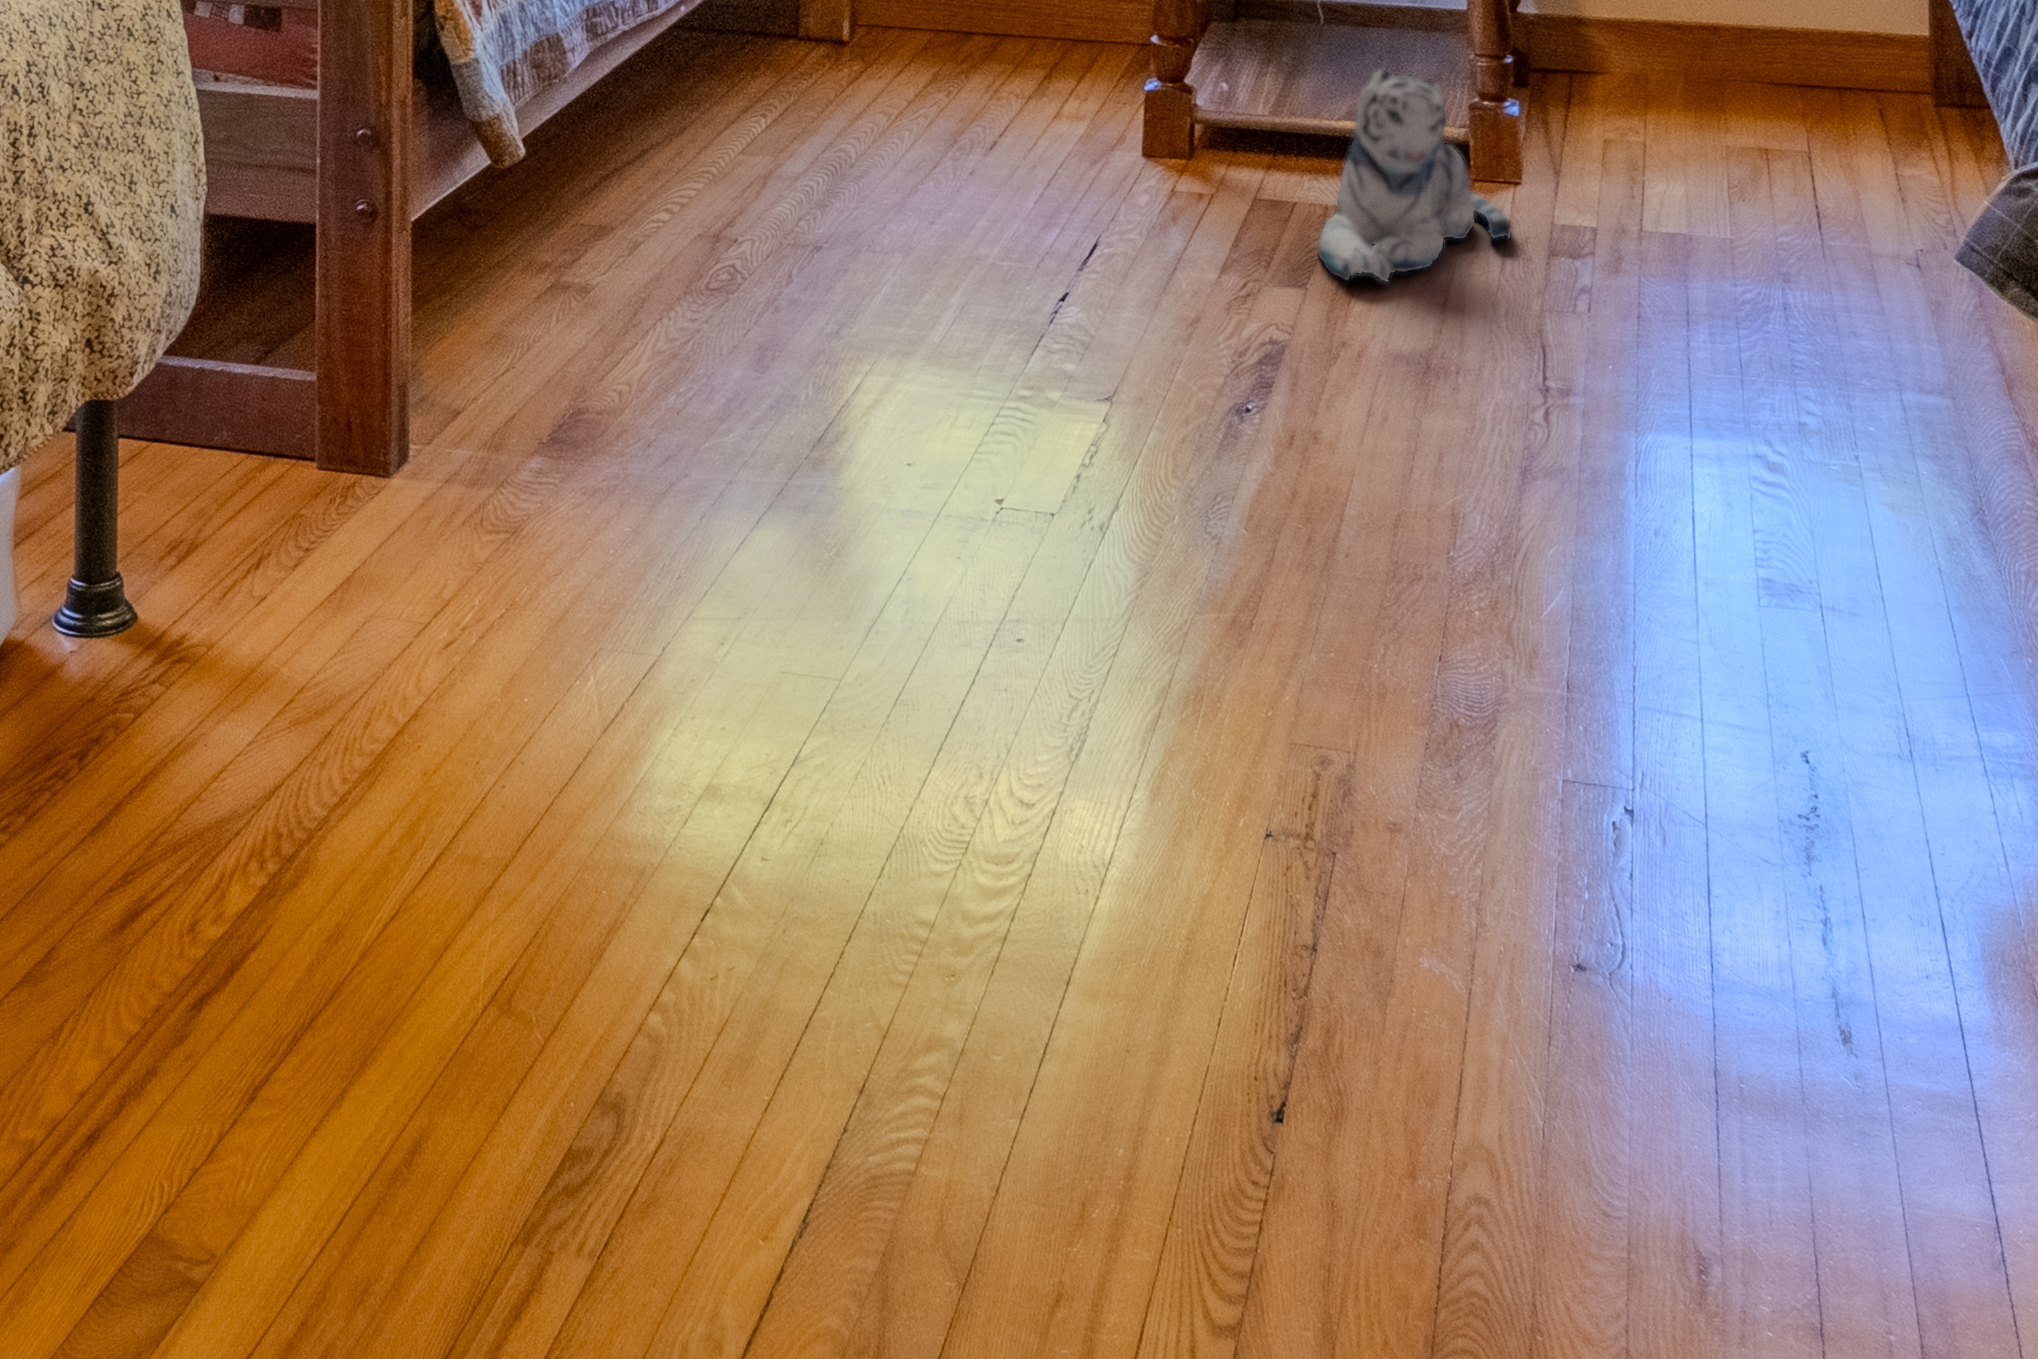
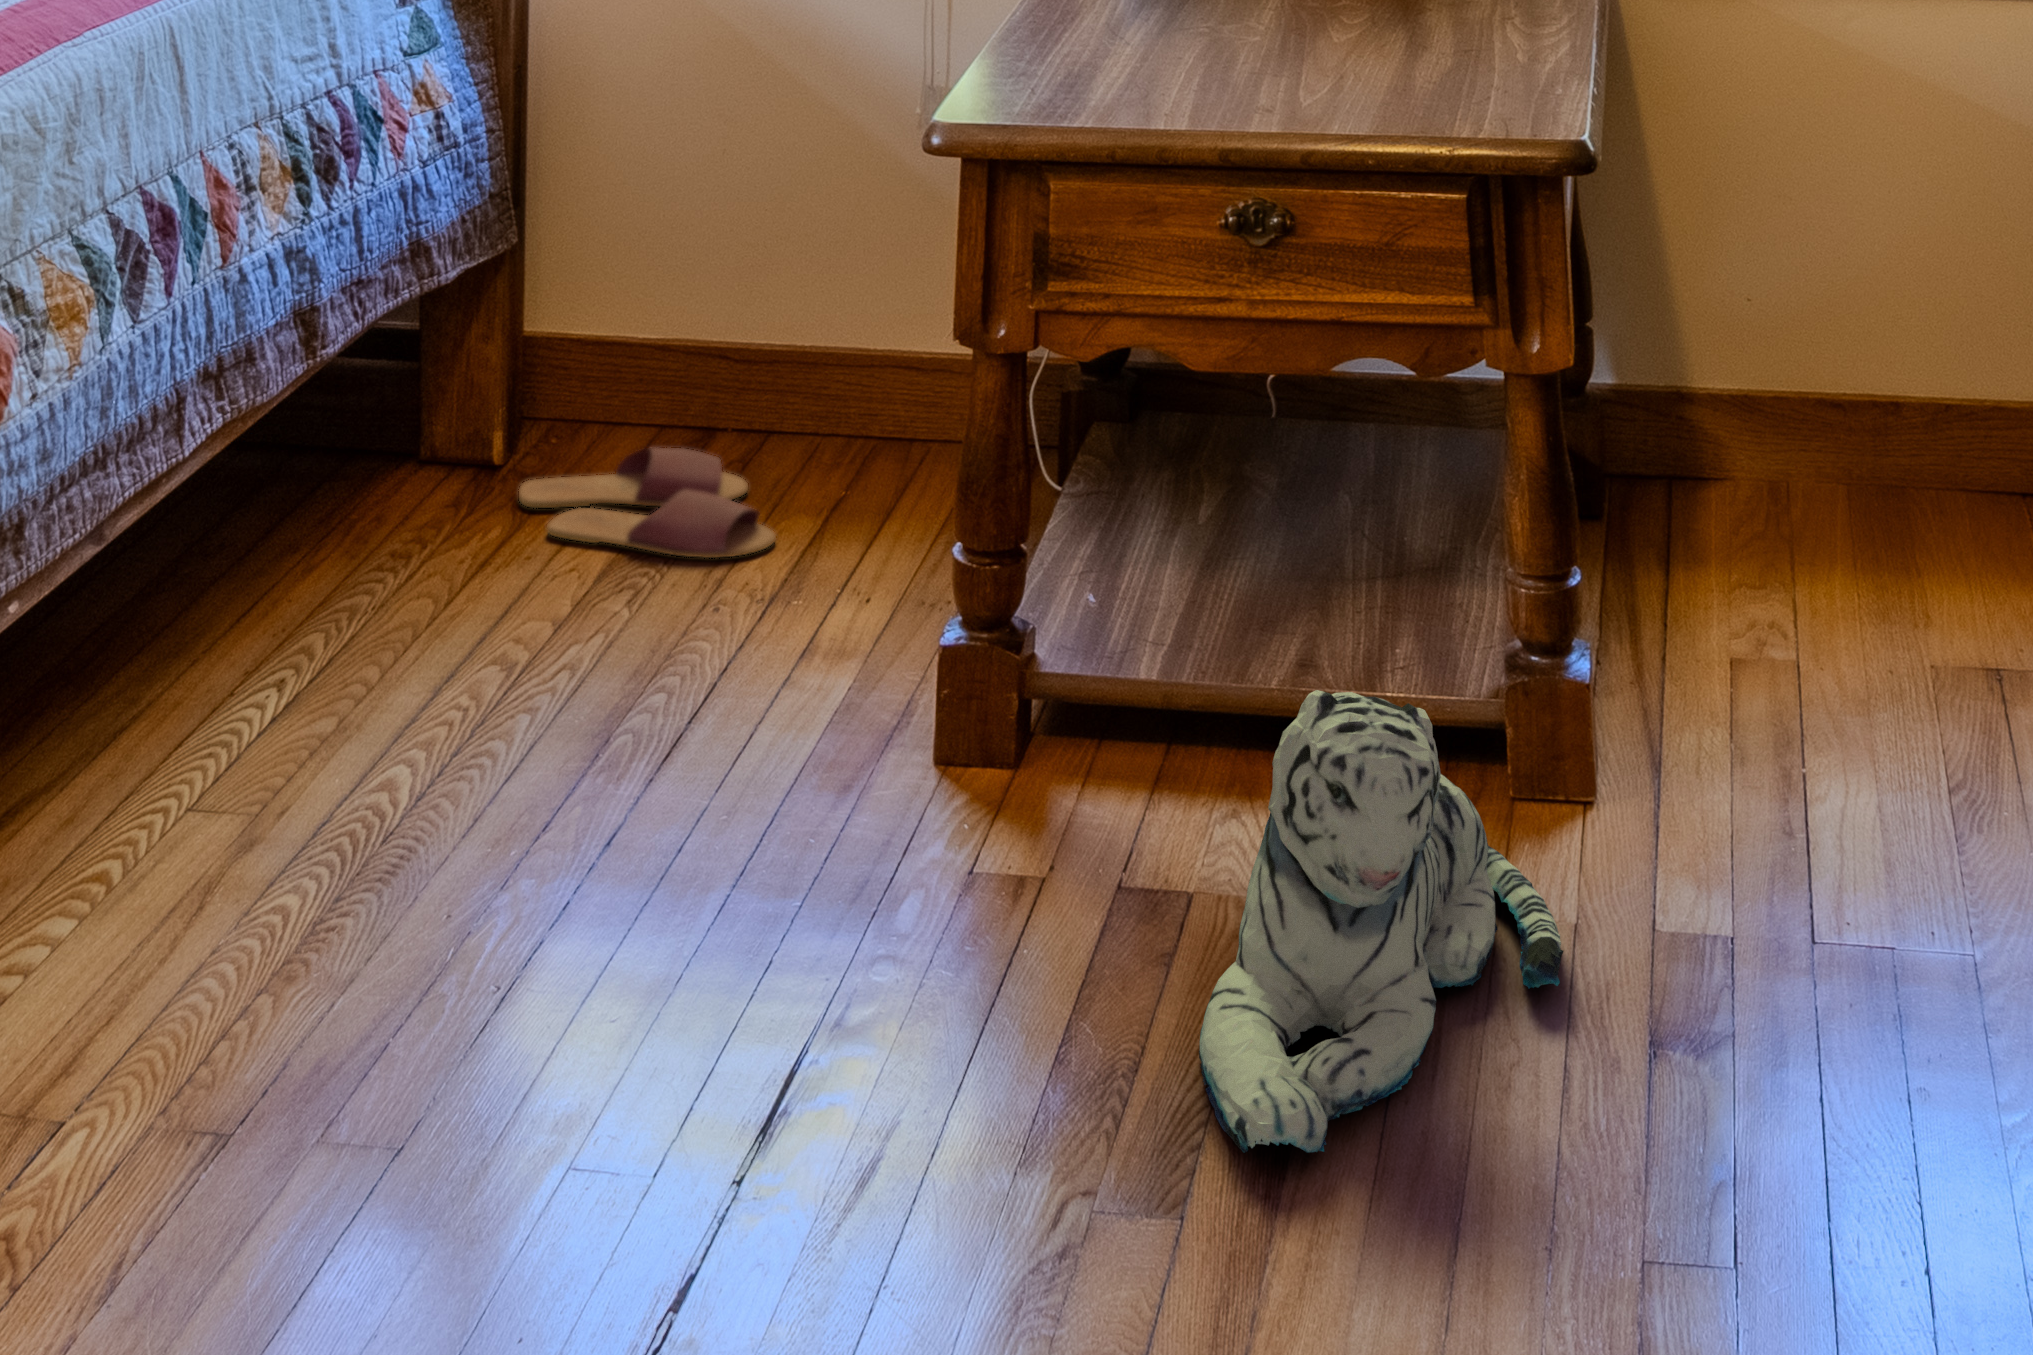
slippers: none [866,27,1026,79] -> present [519,447,775,558]

